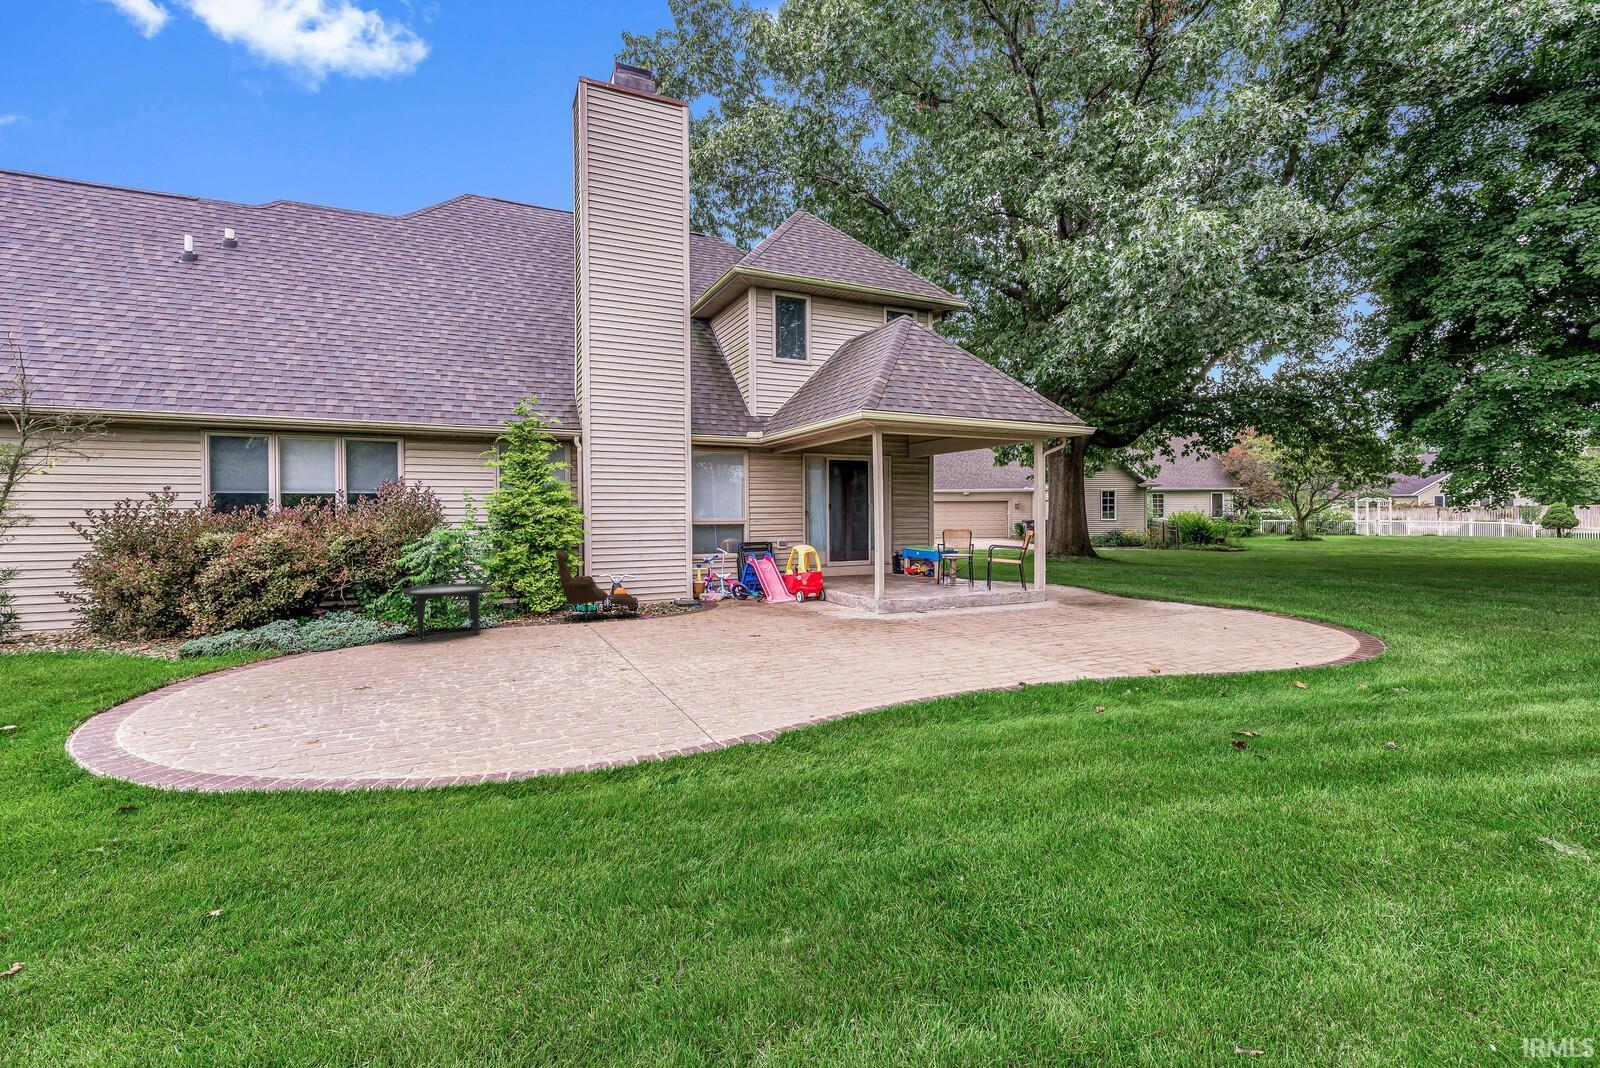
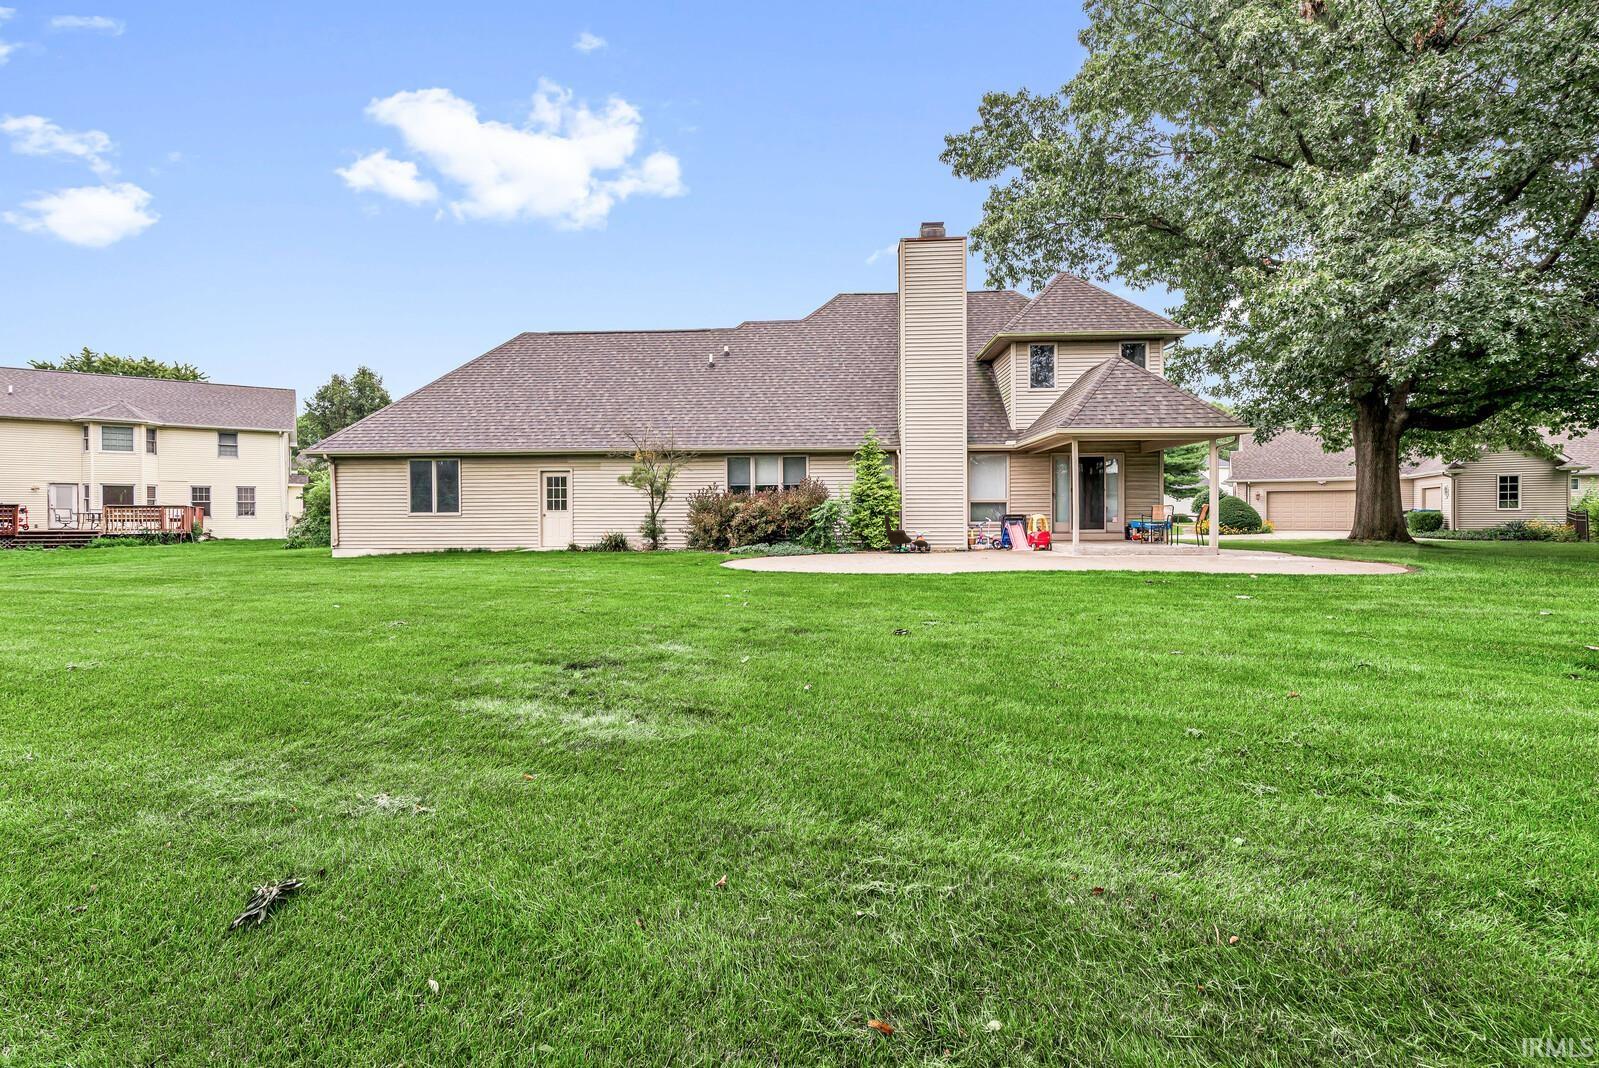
round table: present [402,583,490,640] -> none [812,530,852,555]

